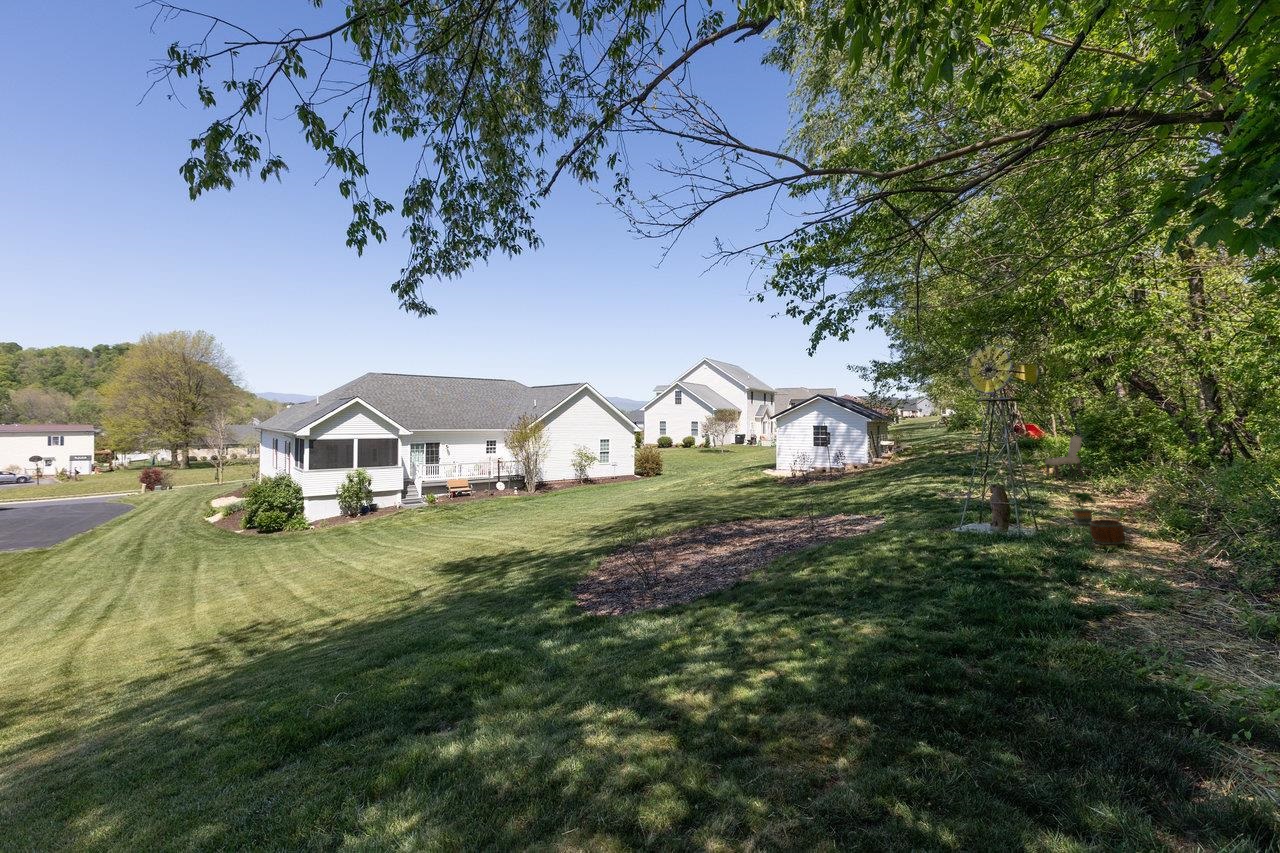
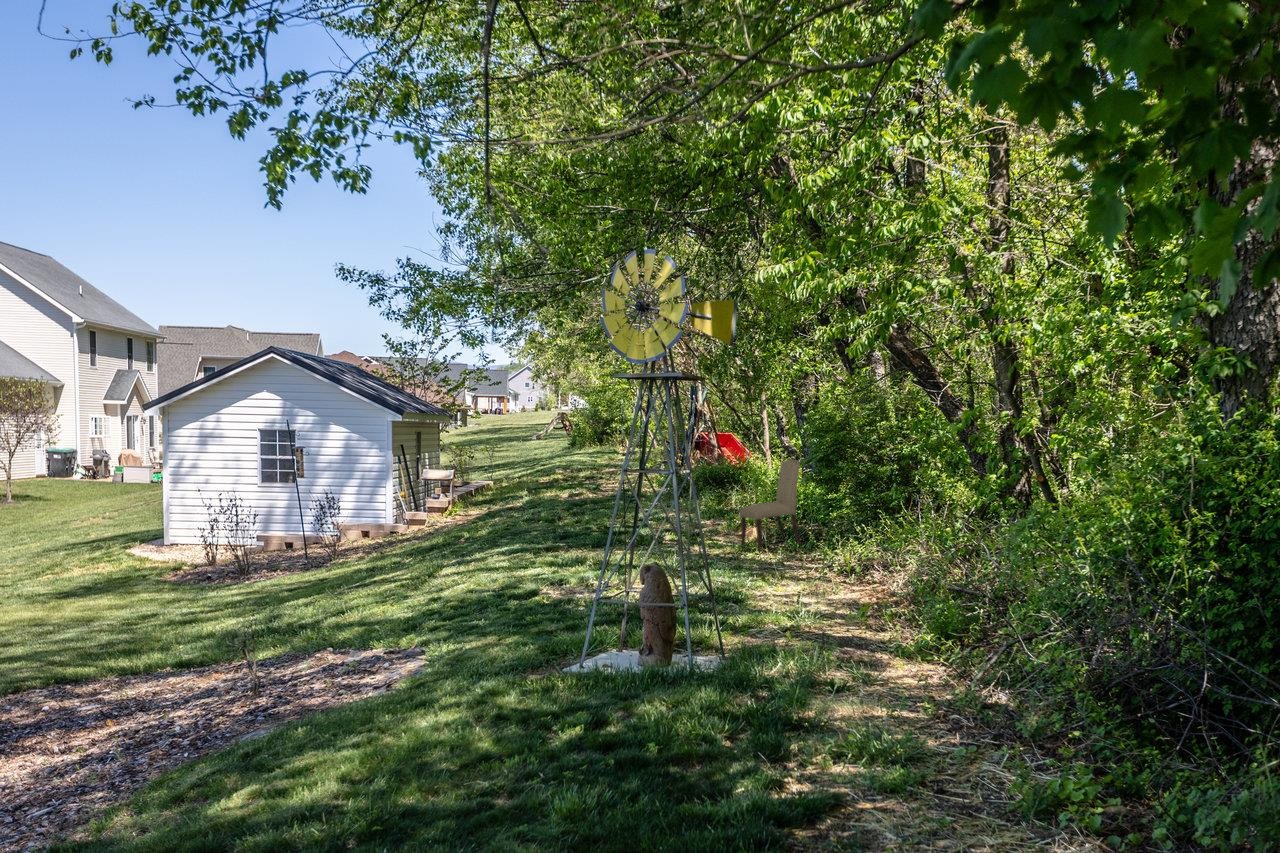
potted tree: present [1068,493,1095,525] -> none [814,581,868,656]
bucket: present [1090,519,1125,545] -> none [875,645,939,708]

